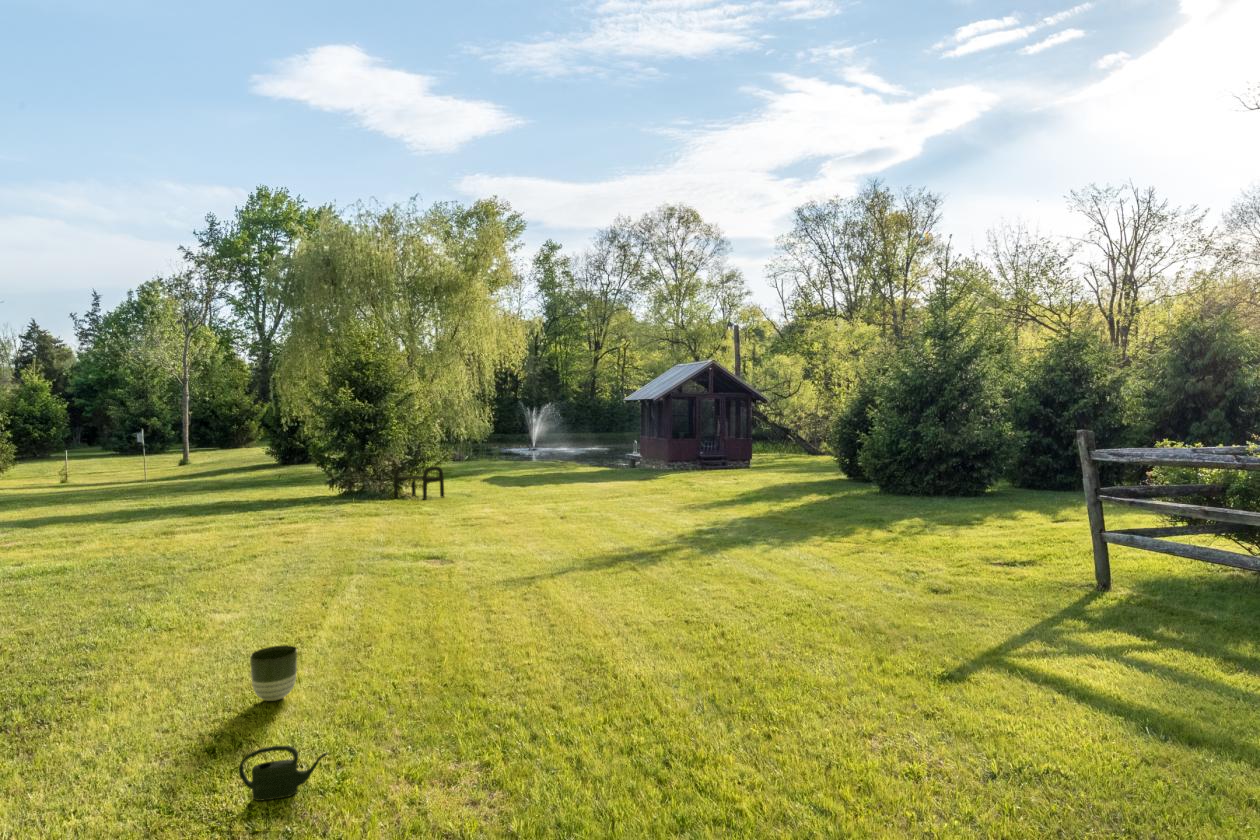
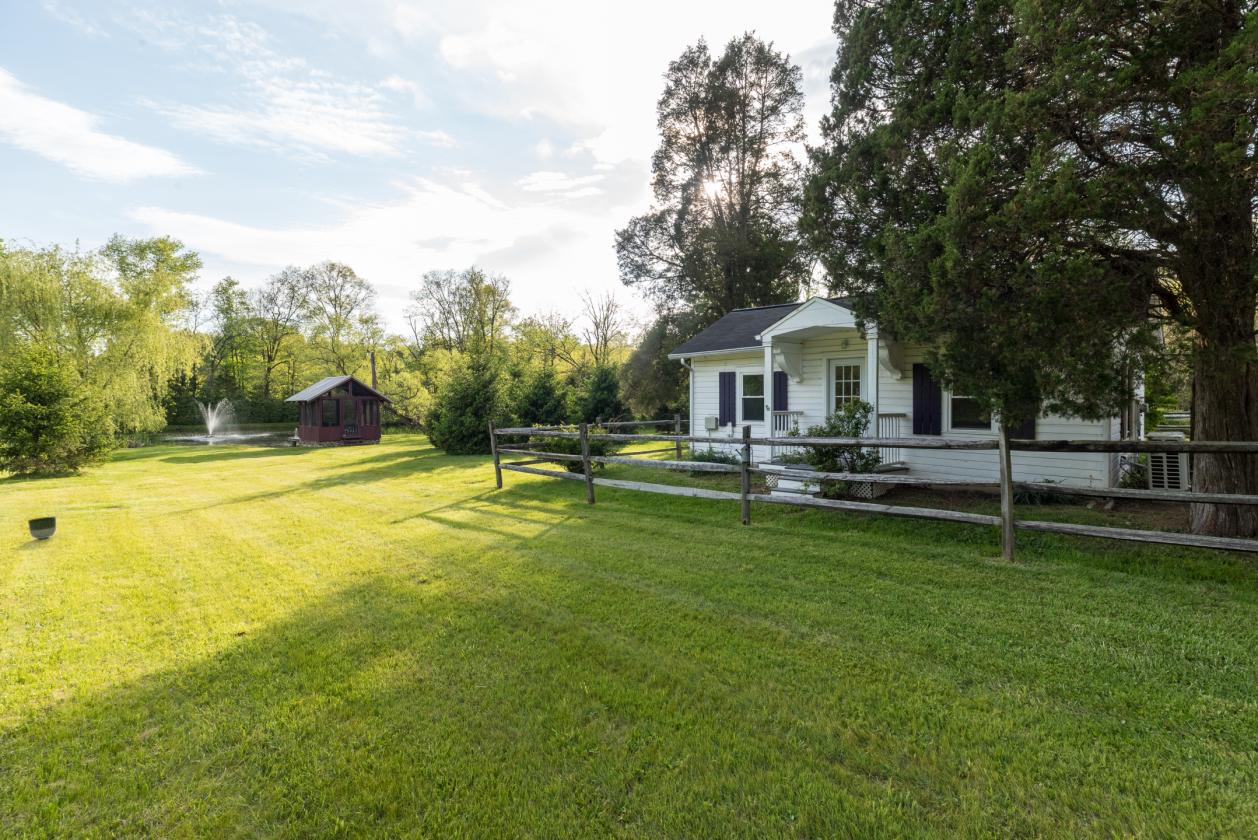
bench: present [394,466,444,500] -> none [70,450,122,475]
watering can: present [239,746,328,801] -> none [49,533,92,552]

